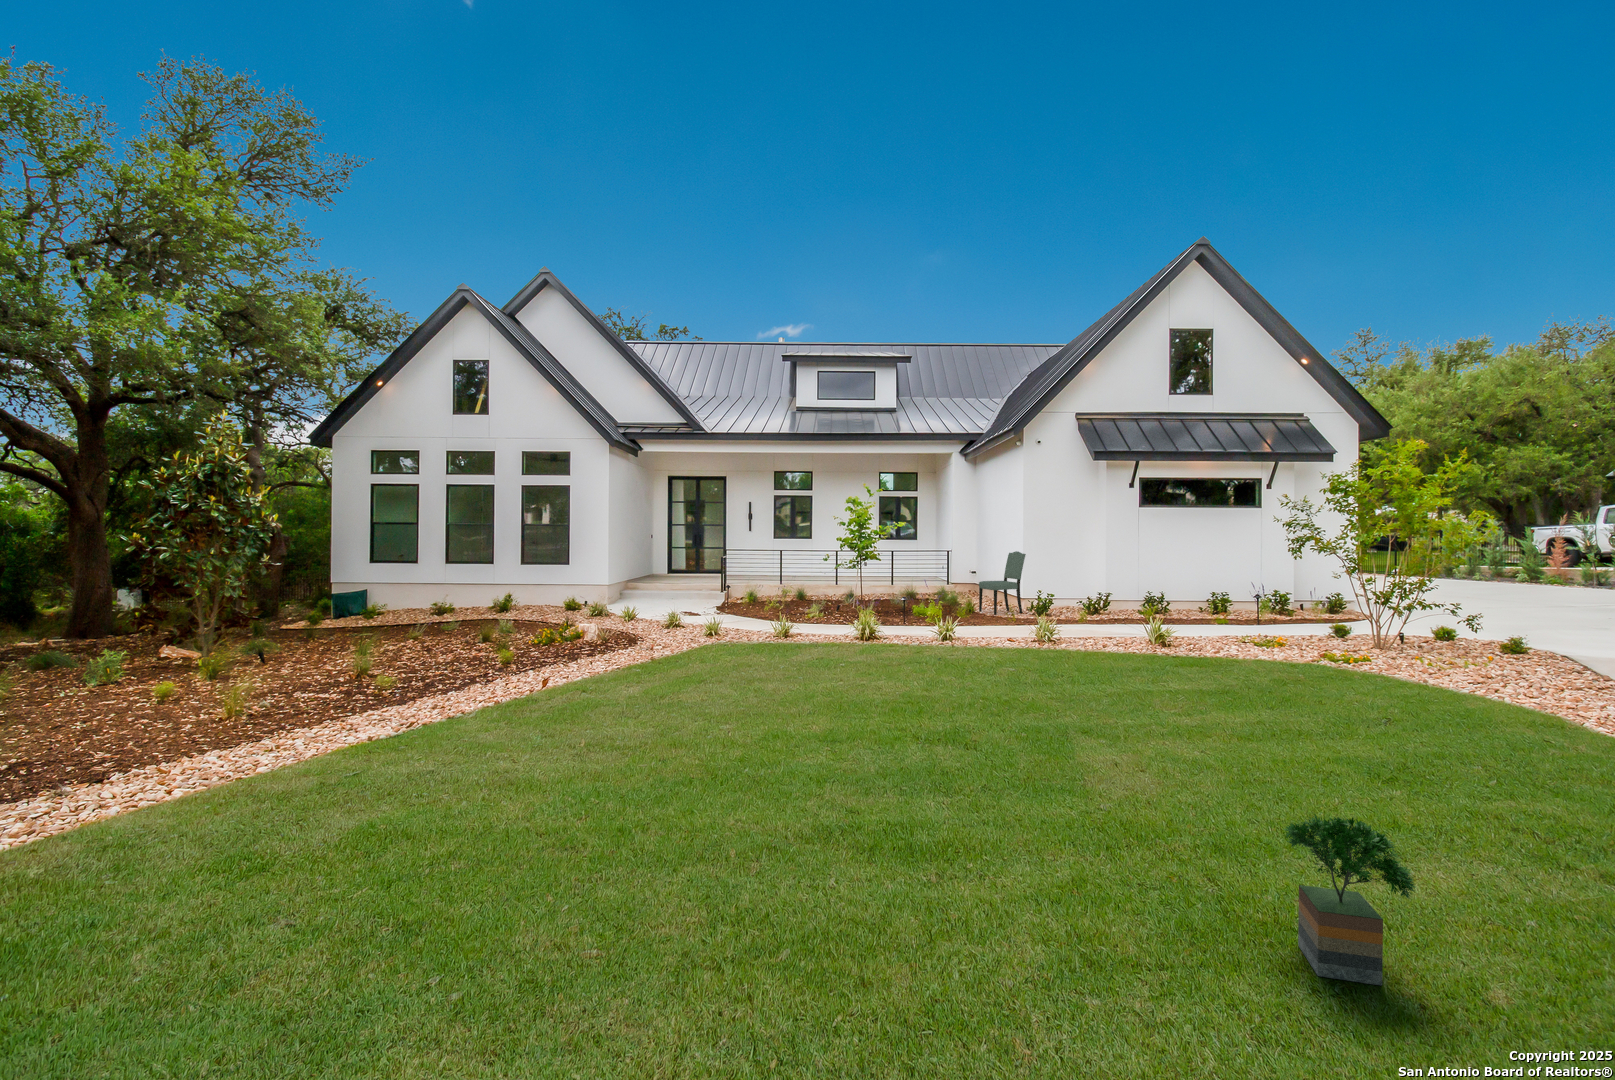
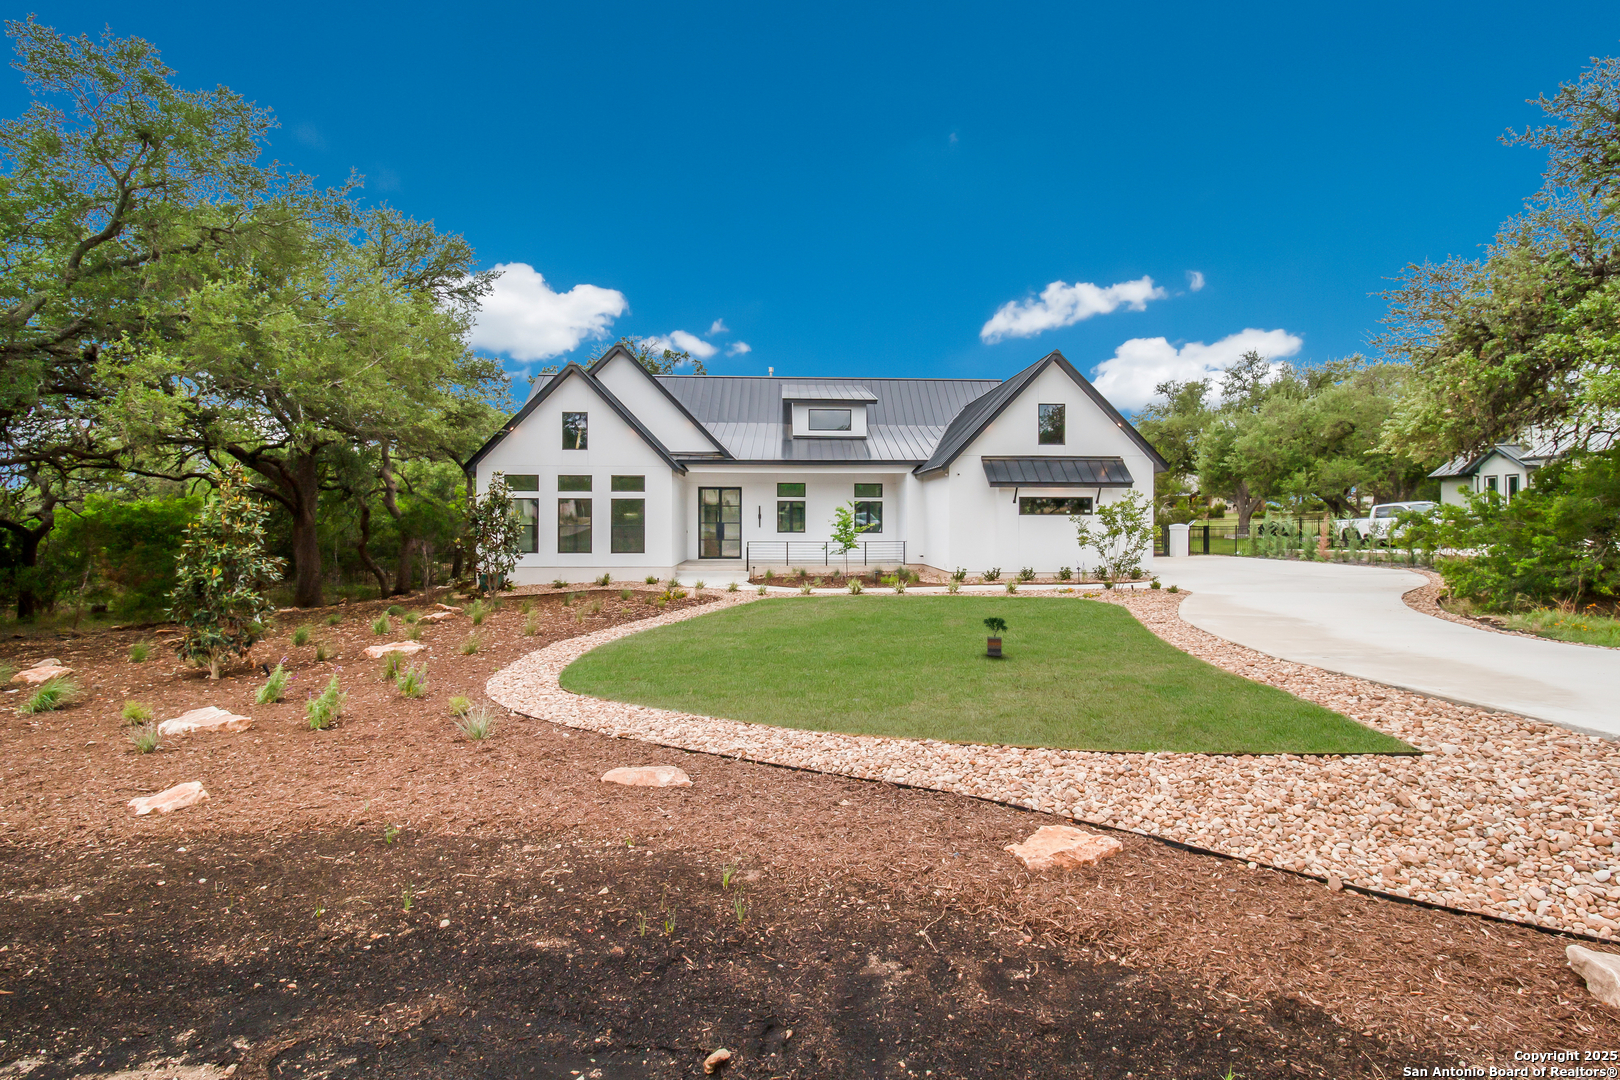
chair: present [979,551,1026,615] -> none [919,543,949,583]

